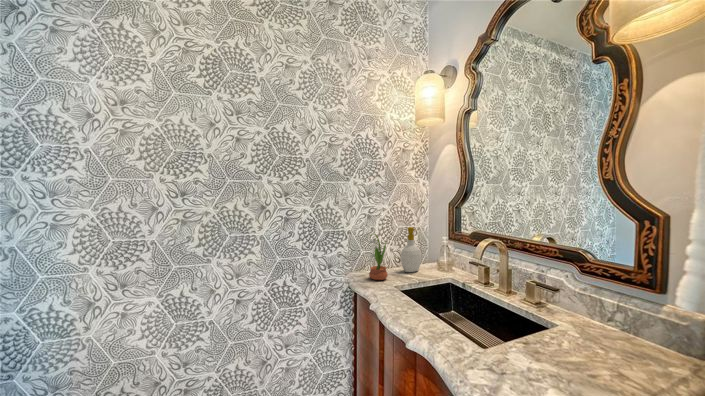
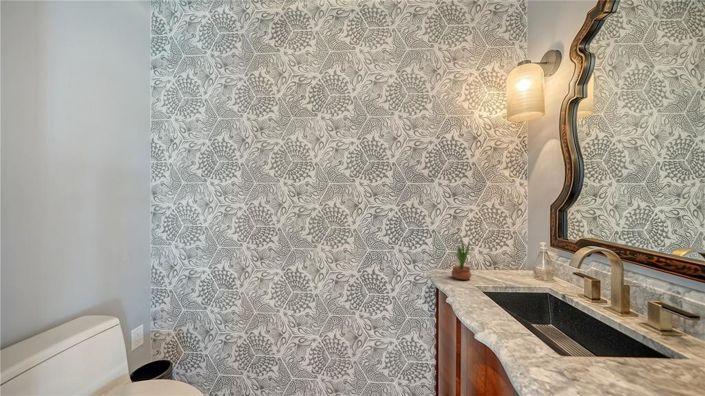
soap bottle: present [401,227,421,272] -> none [489,229,515,276]

